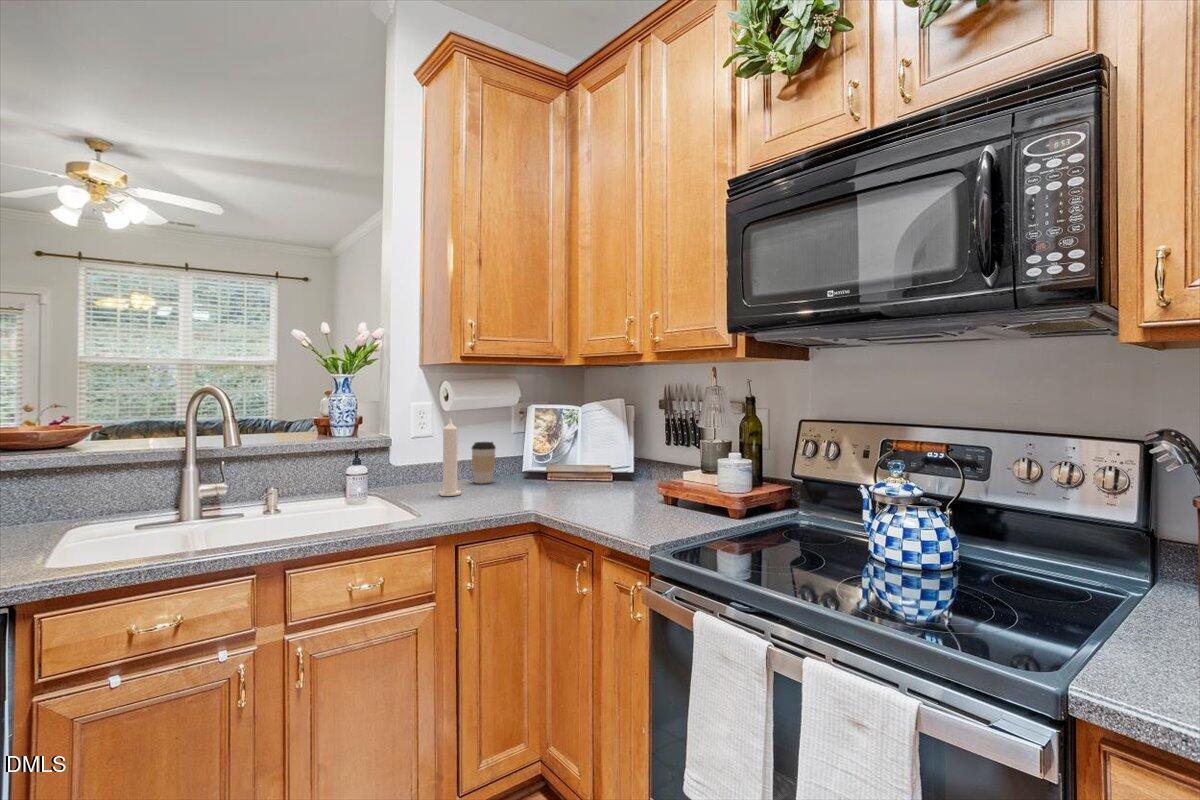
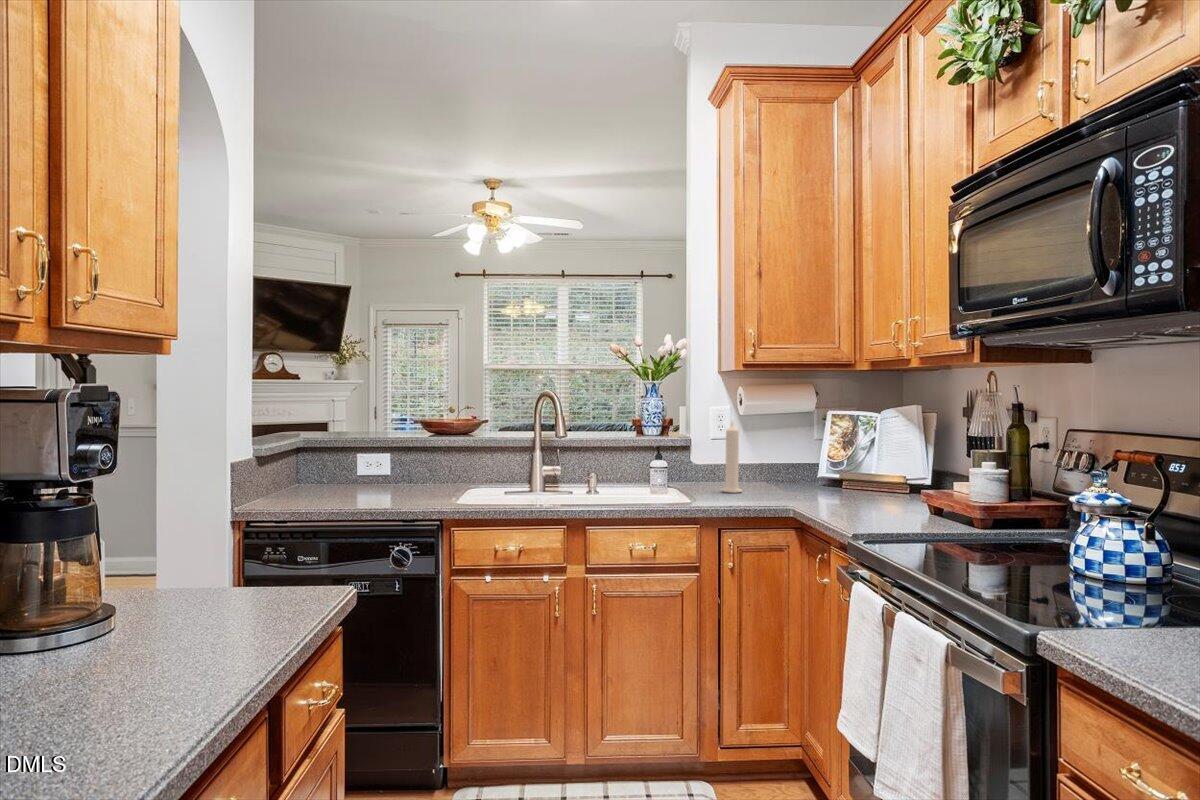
coffee cup: present [472,442,496,483] -> none [762,446,787,487]

